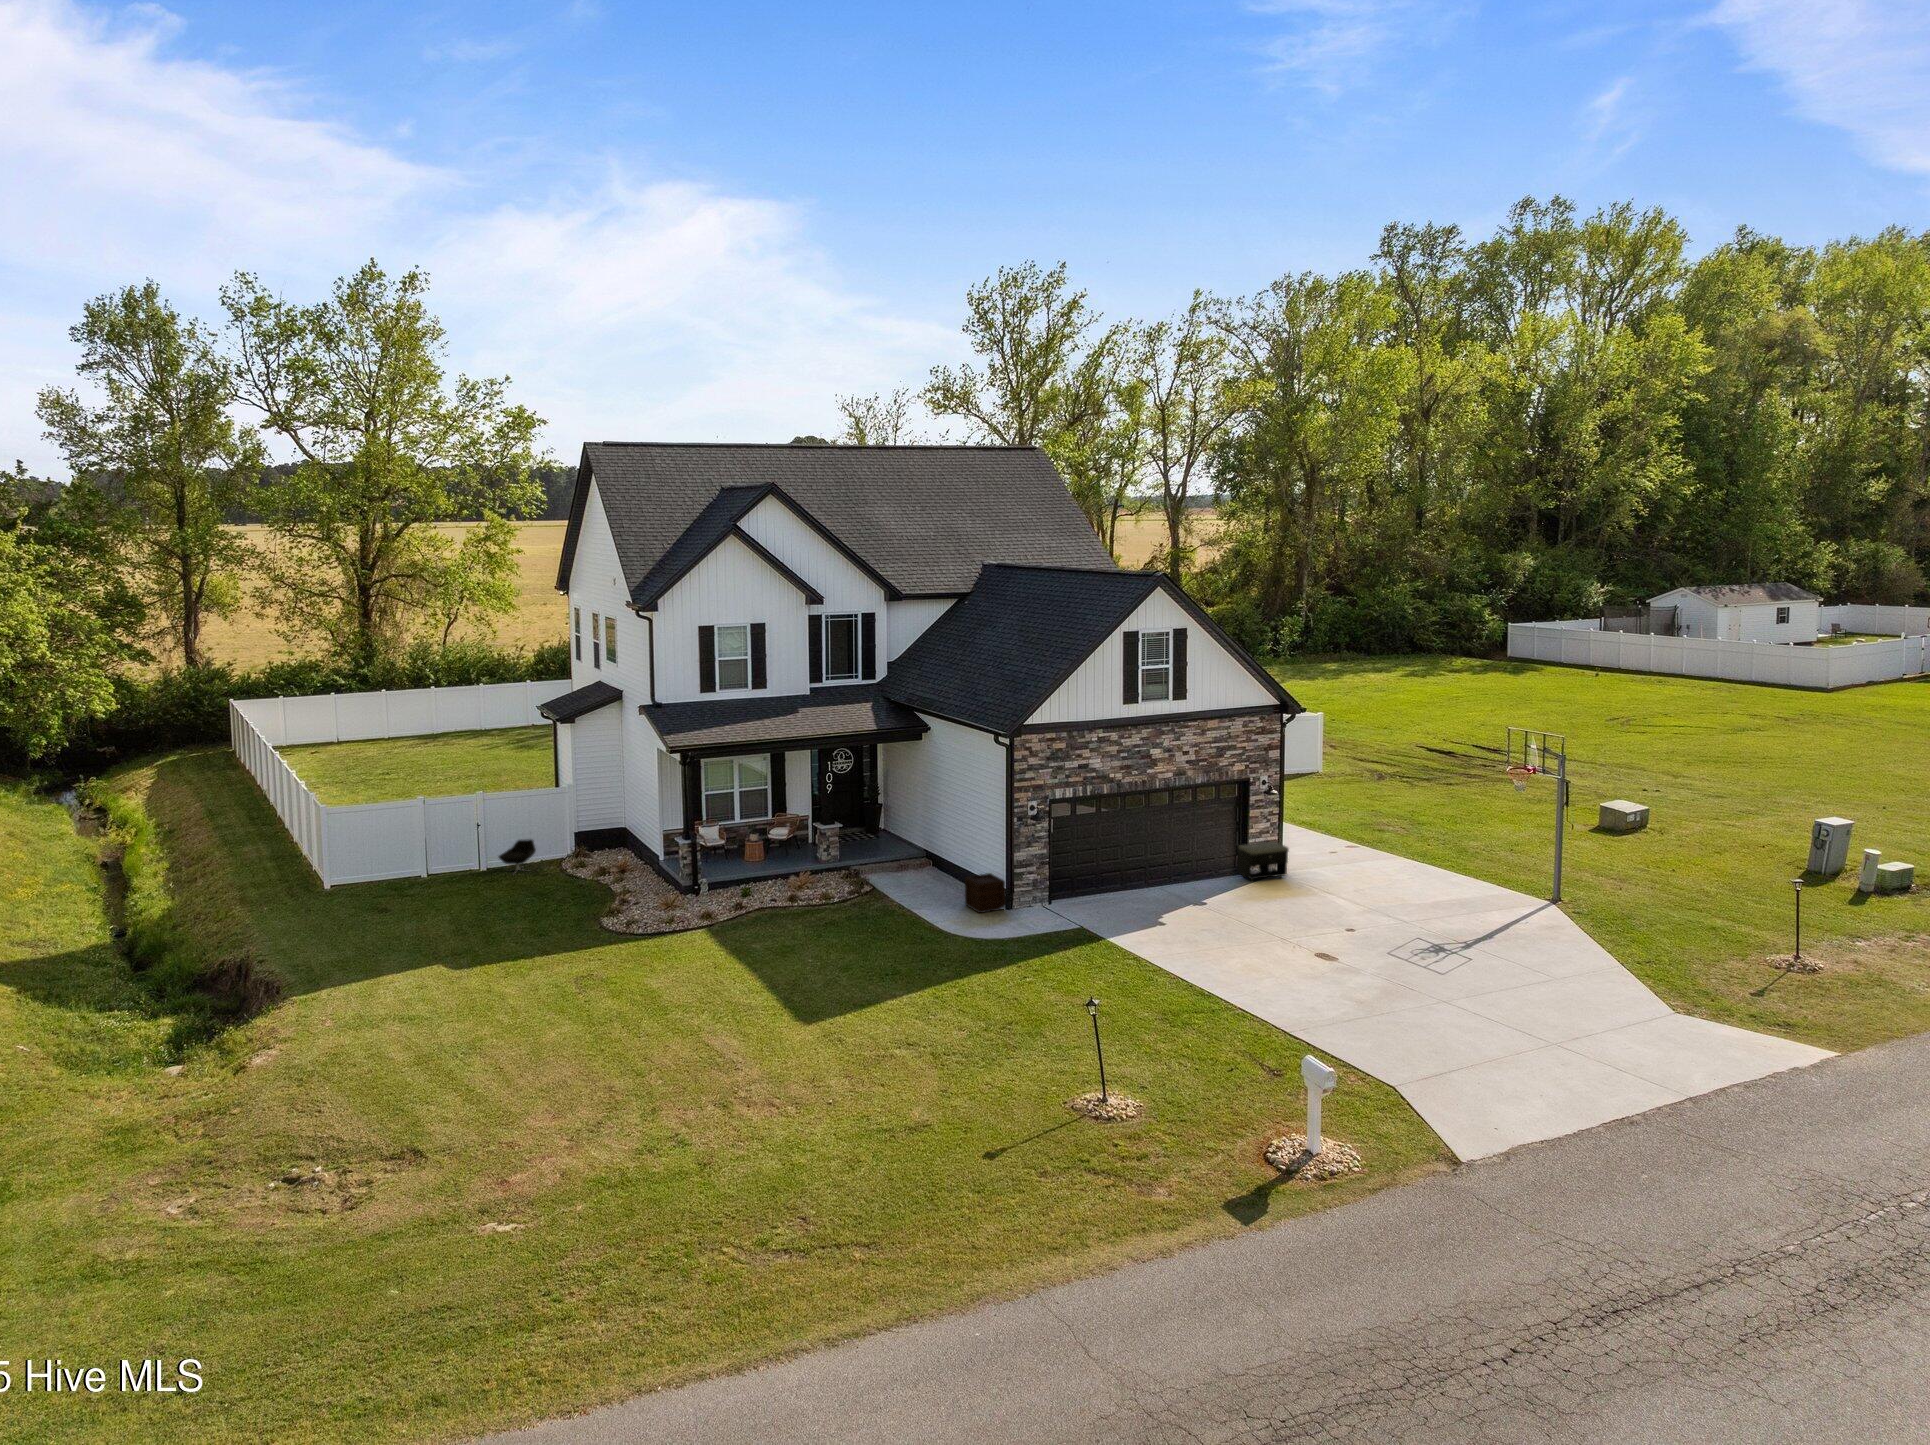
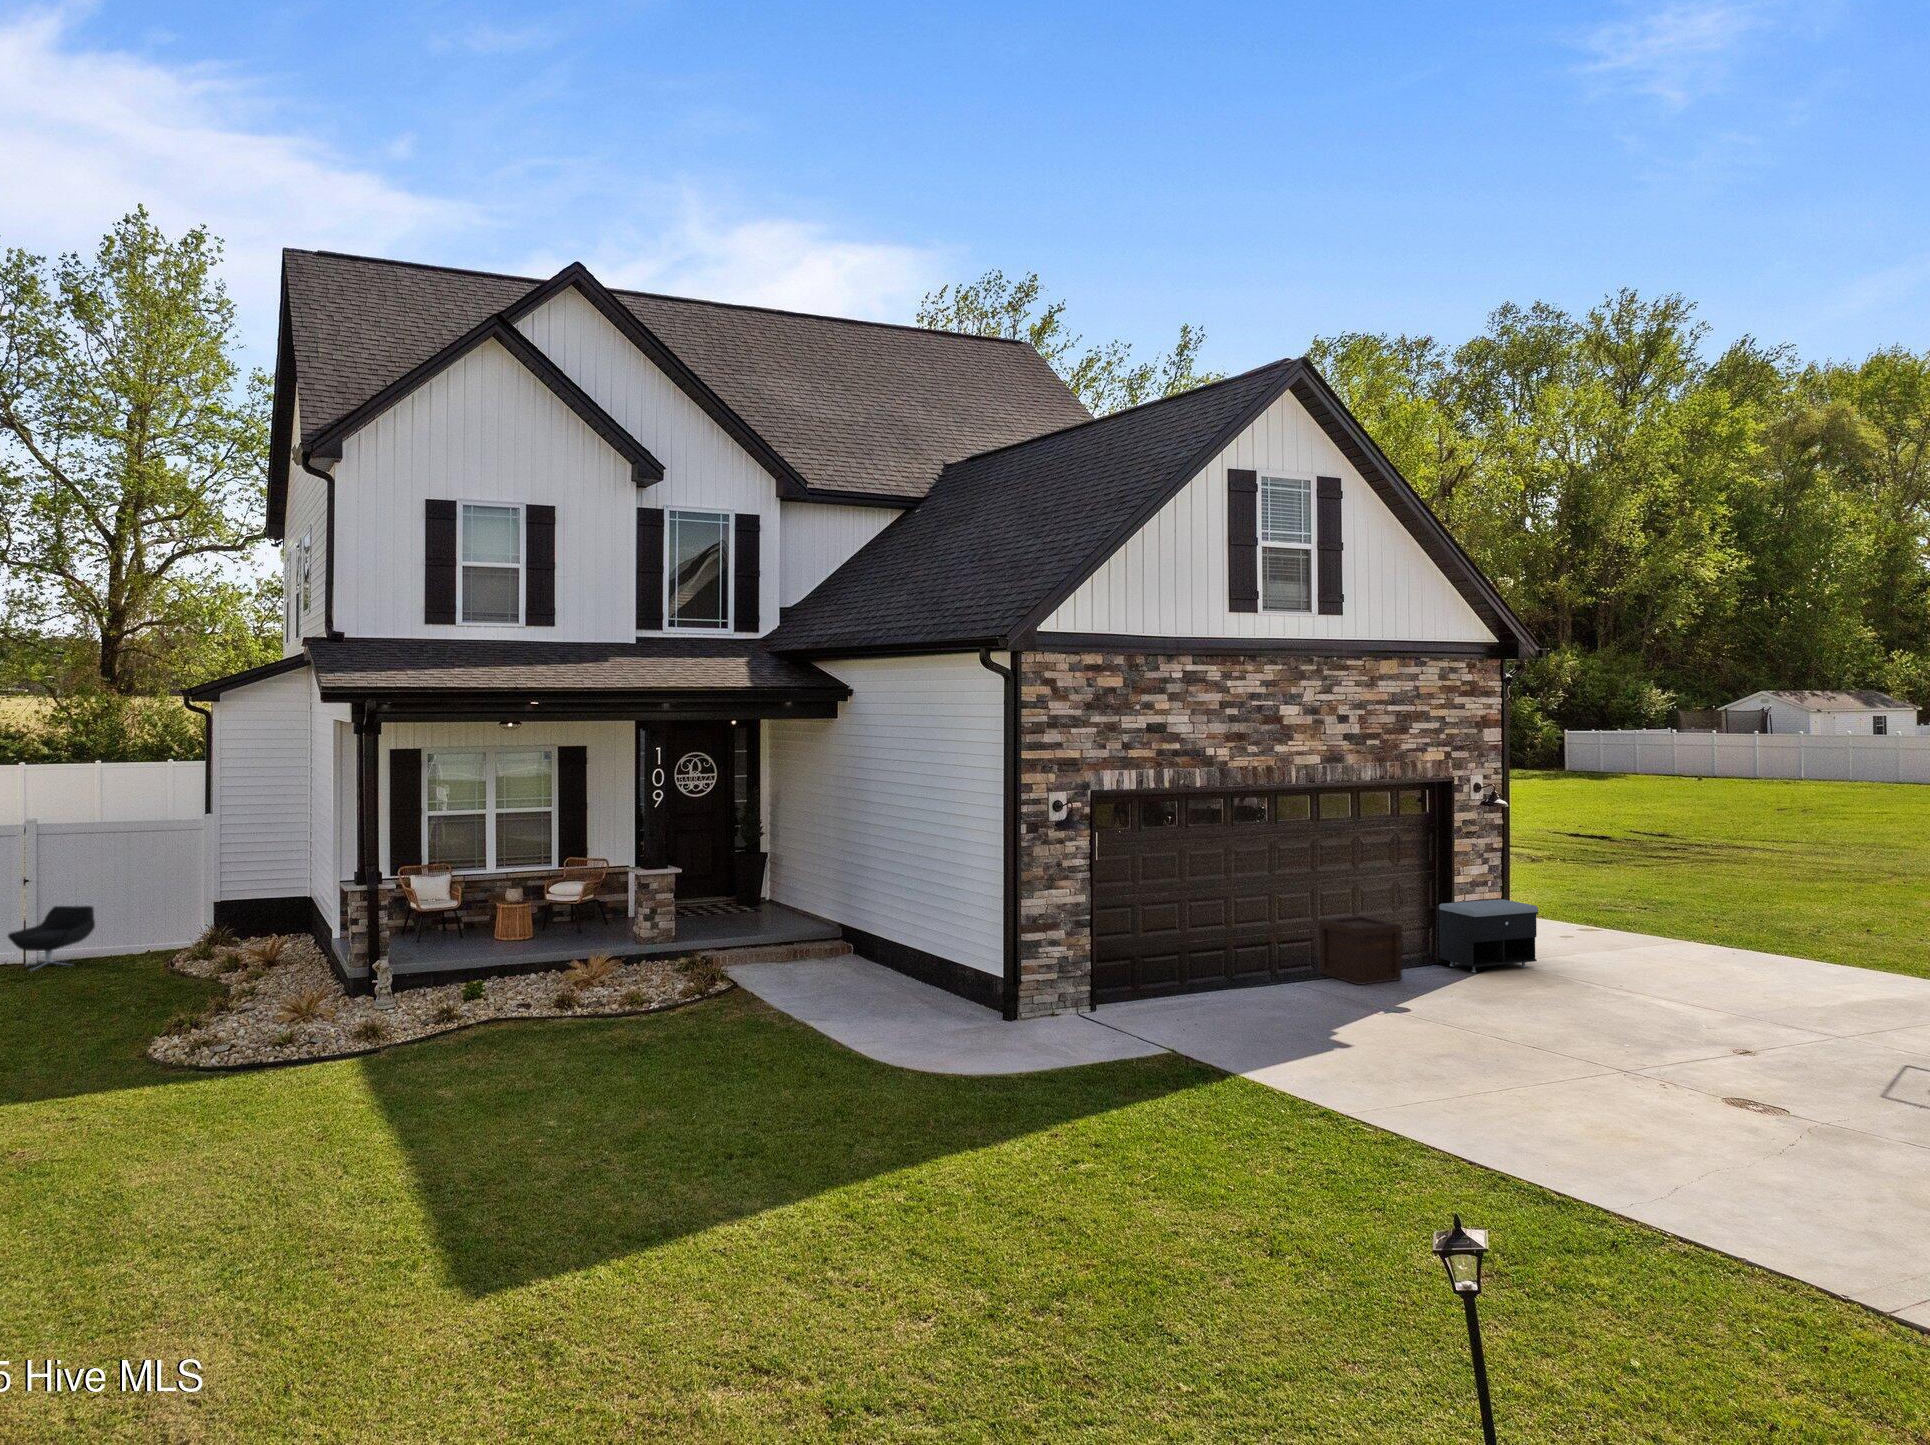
wooden crate: present [965,873,1005,913] -> present [1319,916,1402,985]

